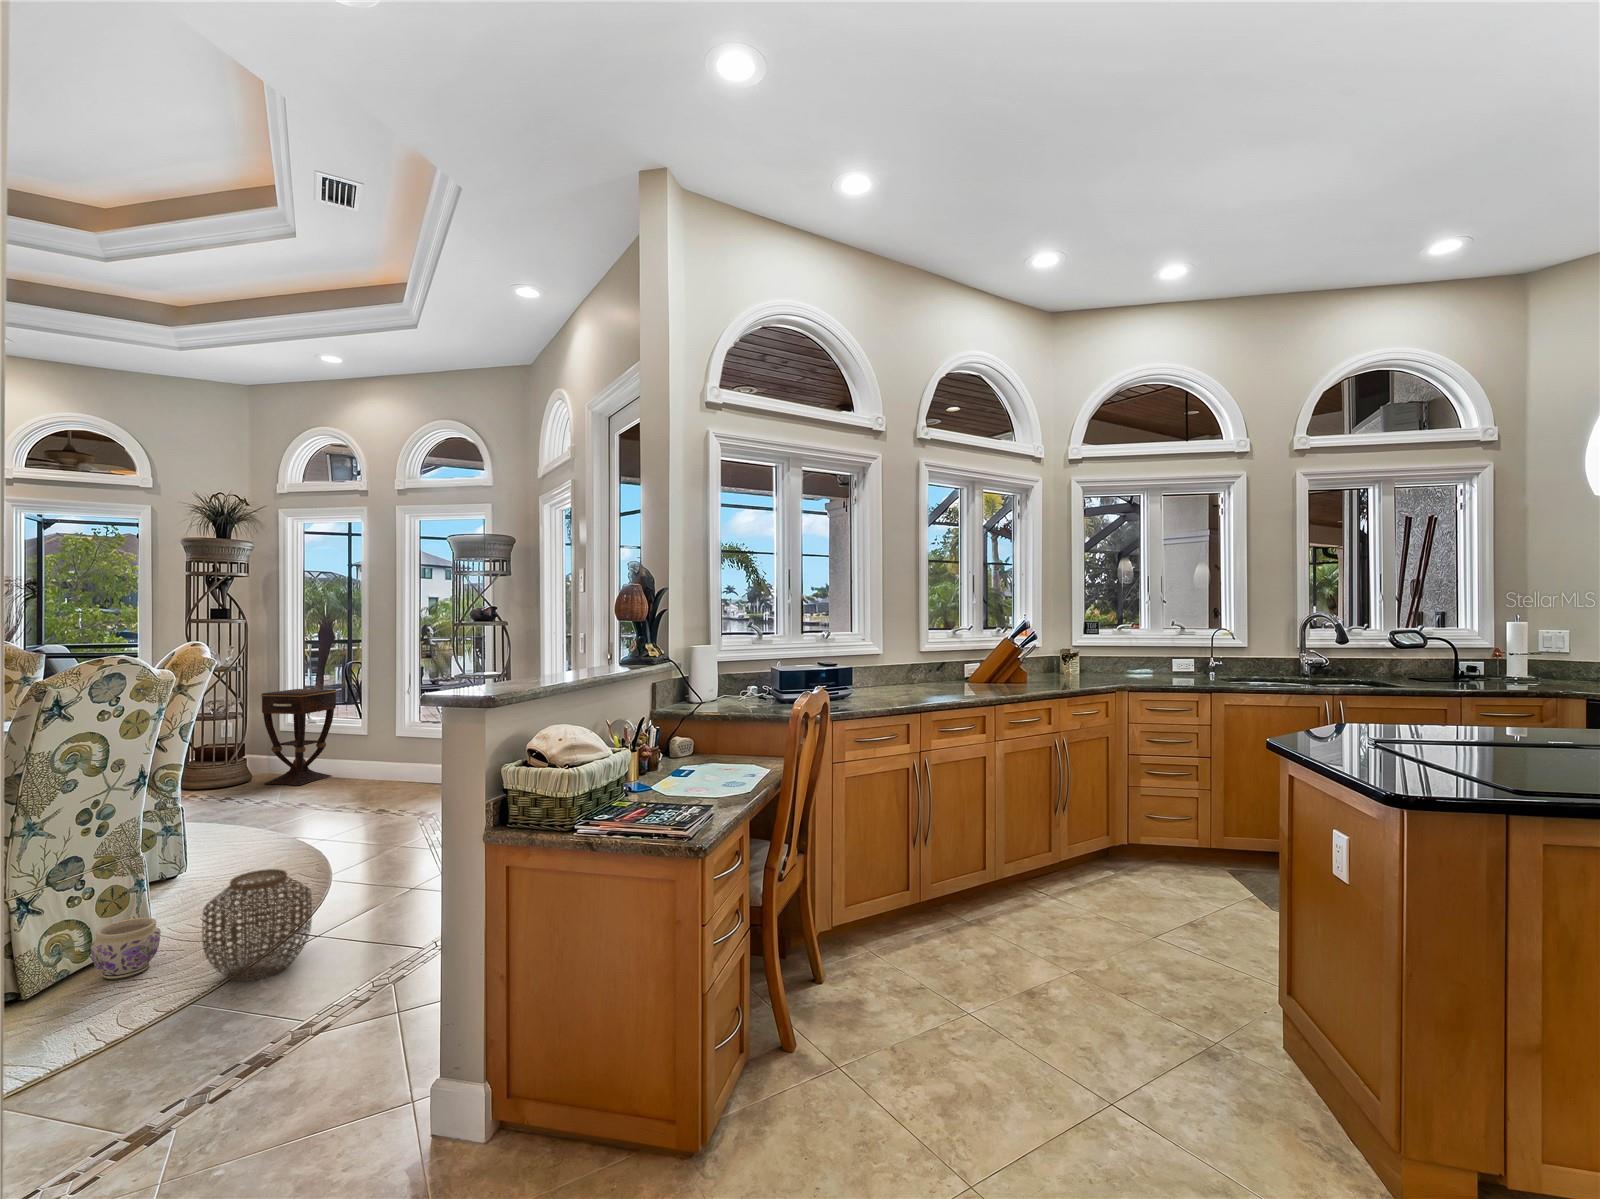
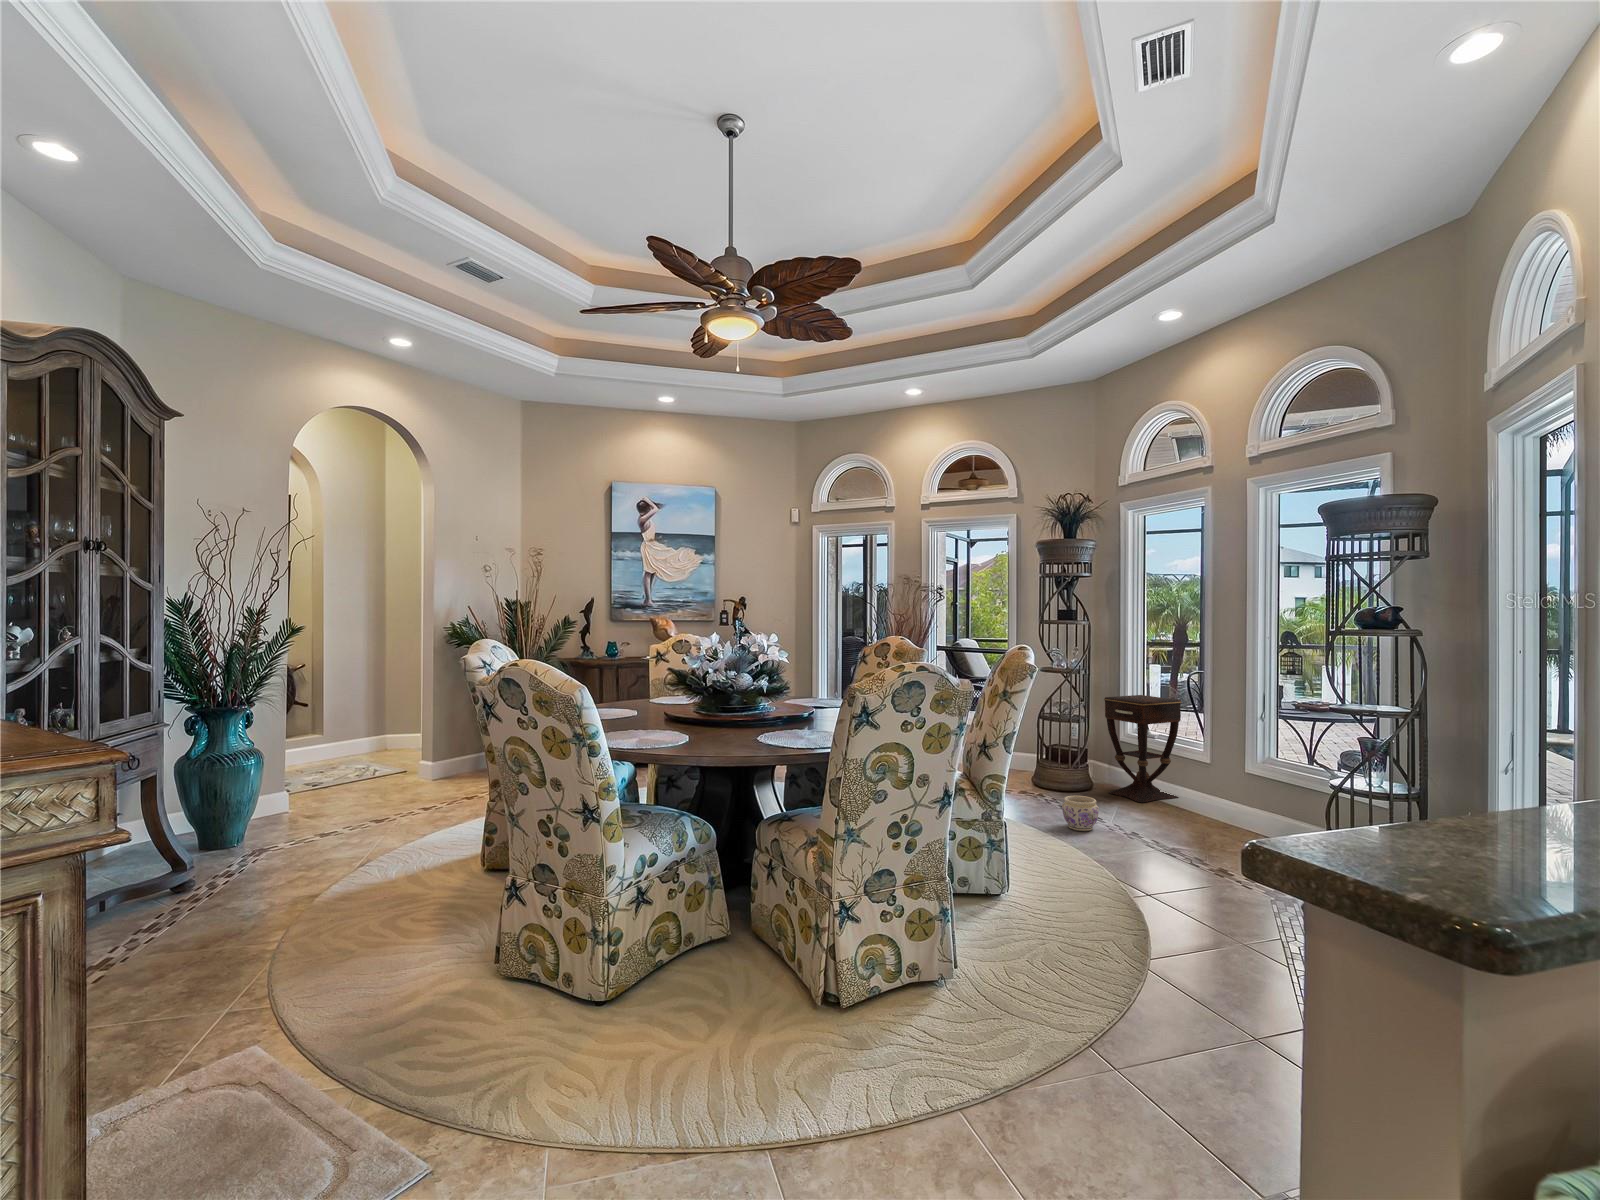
woven basket: present [202,869,312,981] -> none [981,955,1109,1117]
planter: present [91,918,161,980] -> present [1062,796,1099,831]

